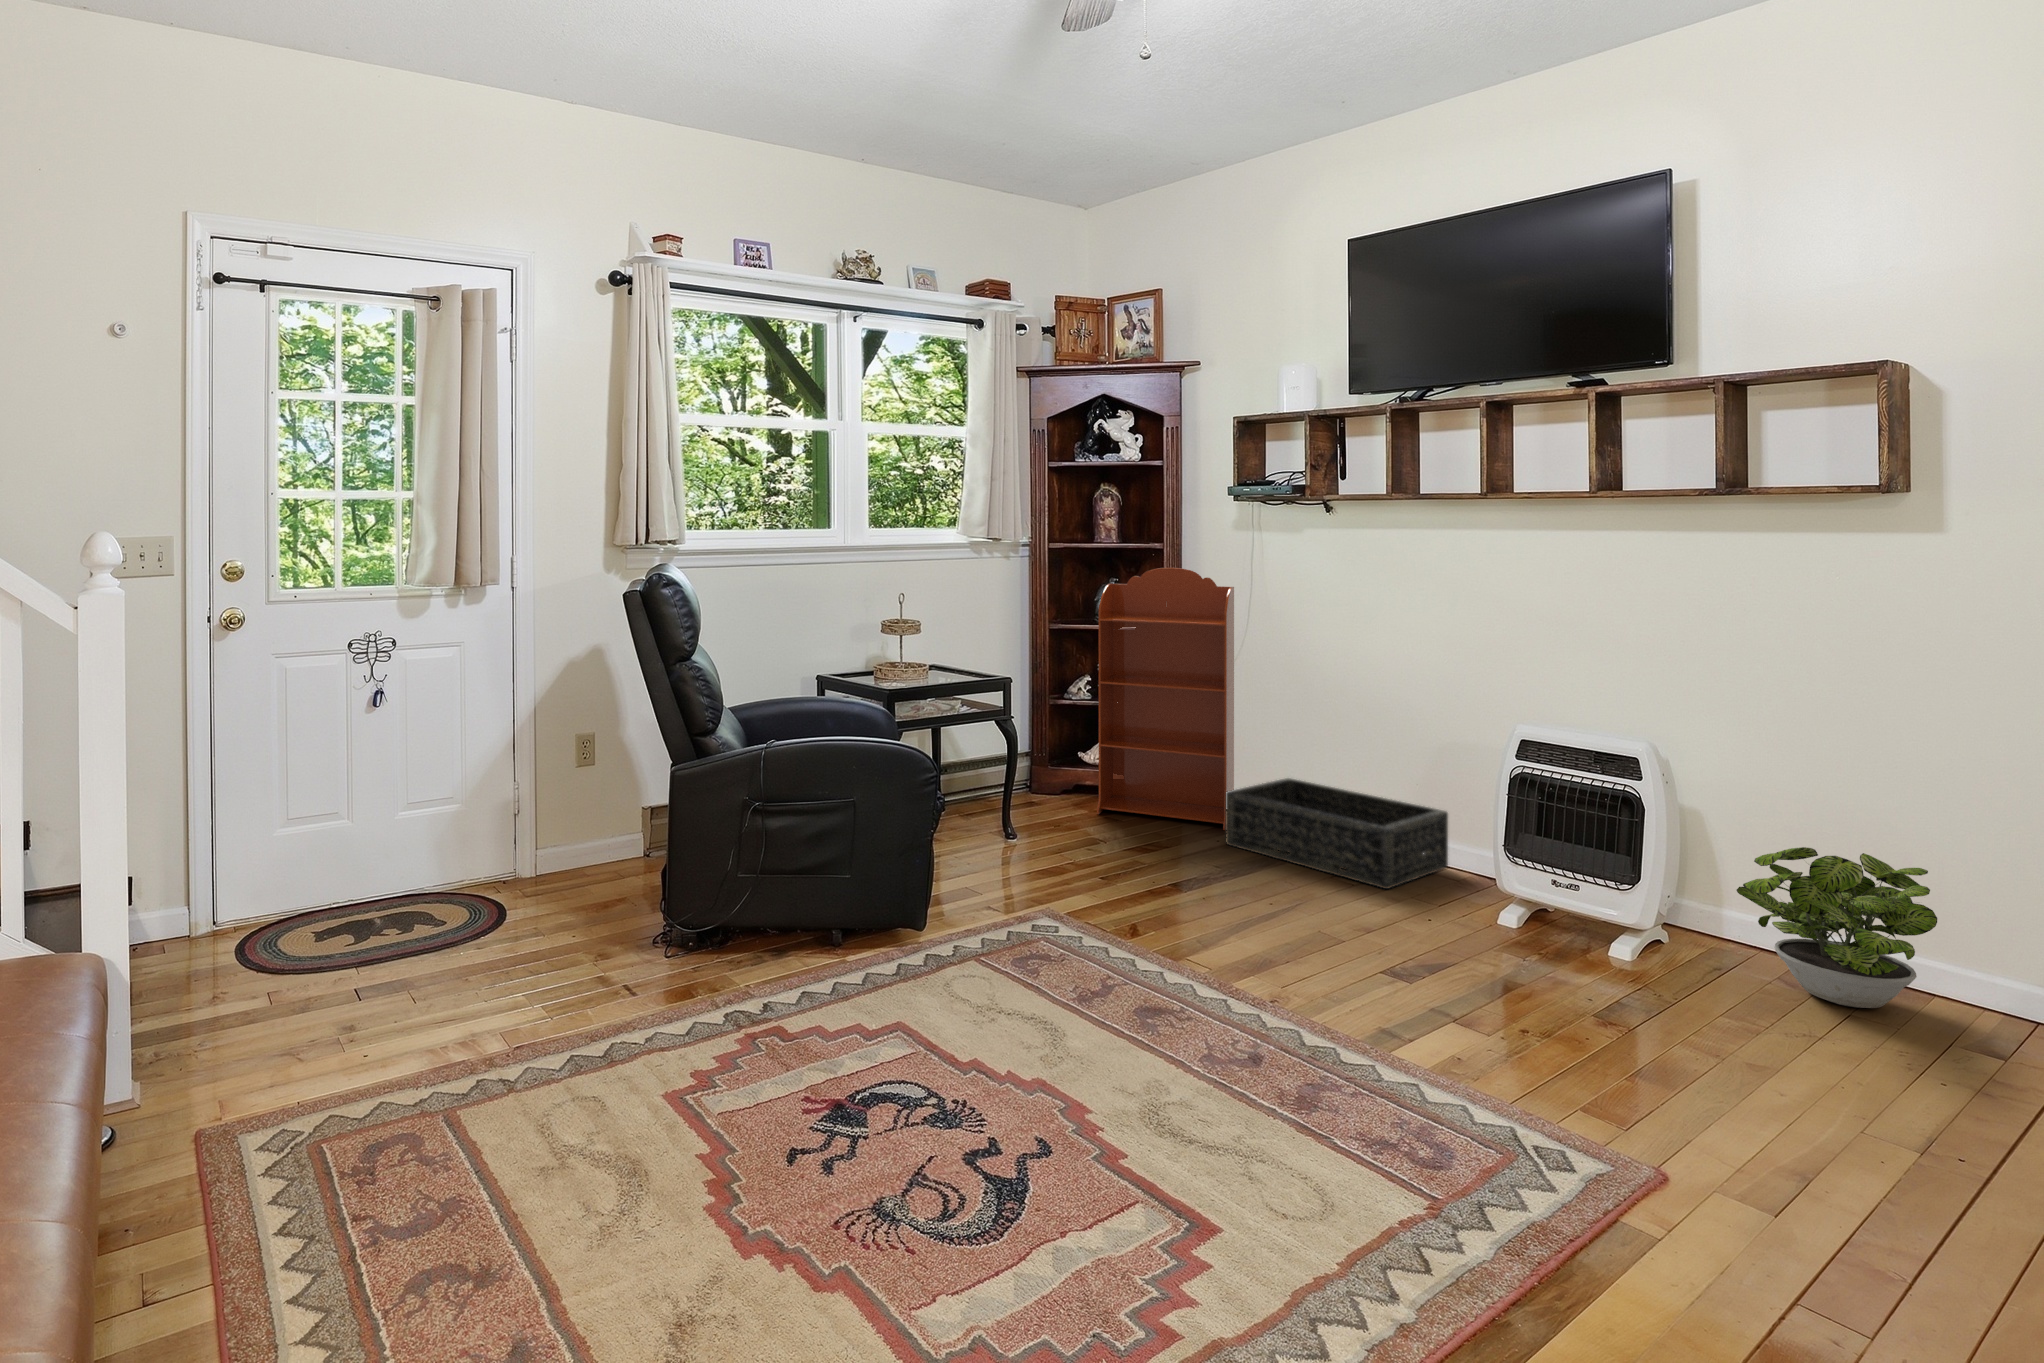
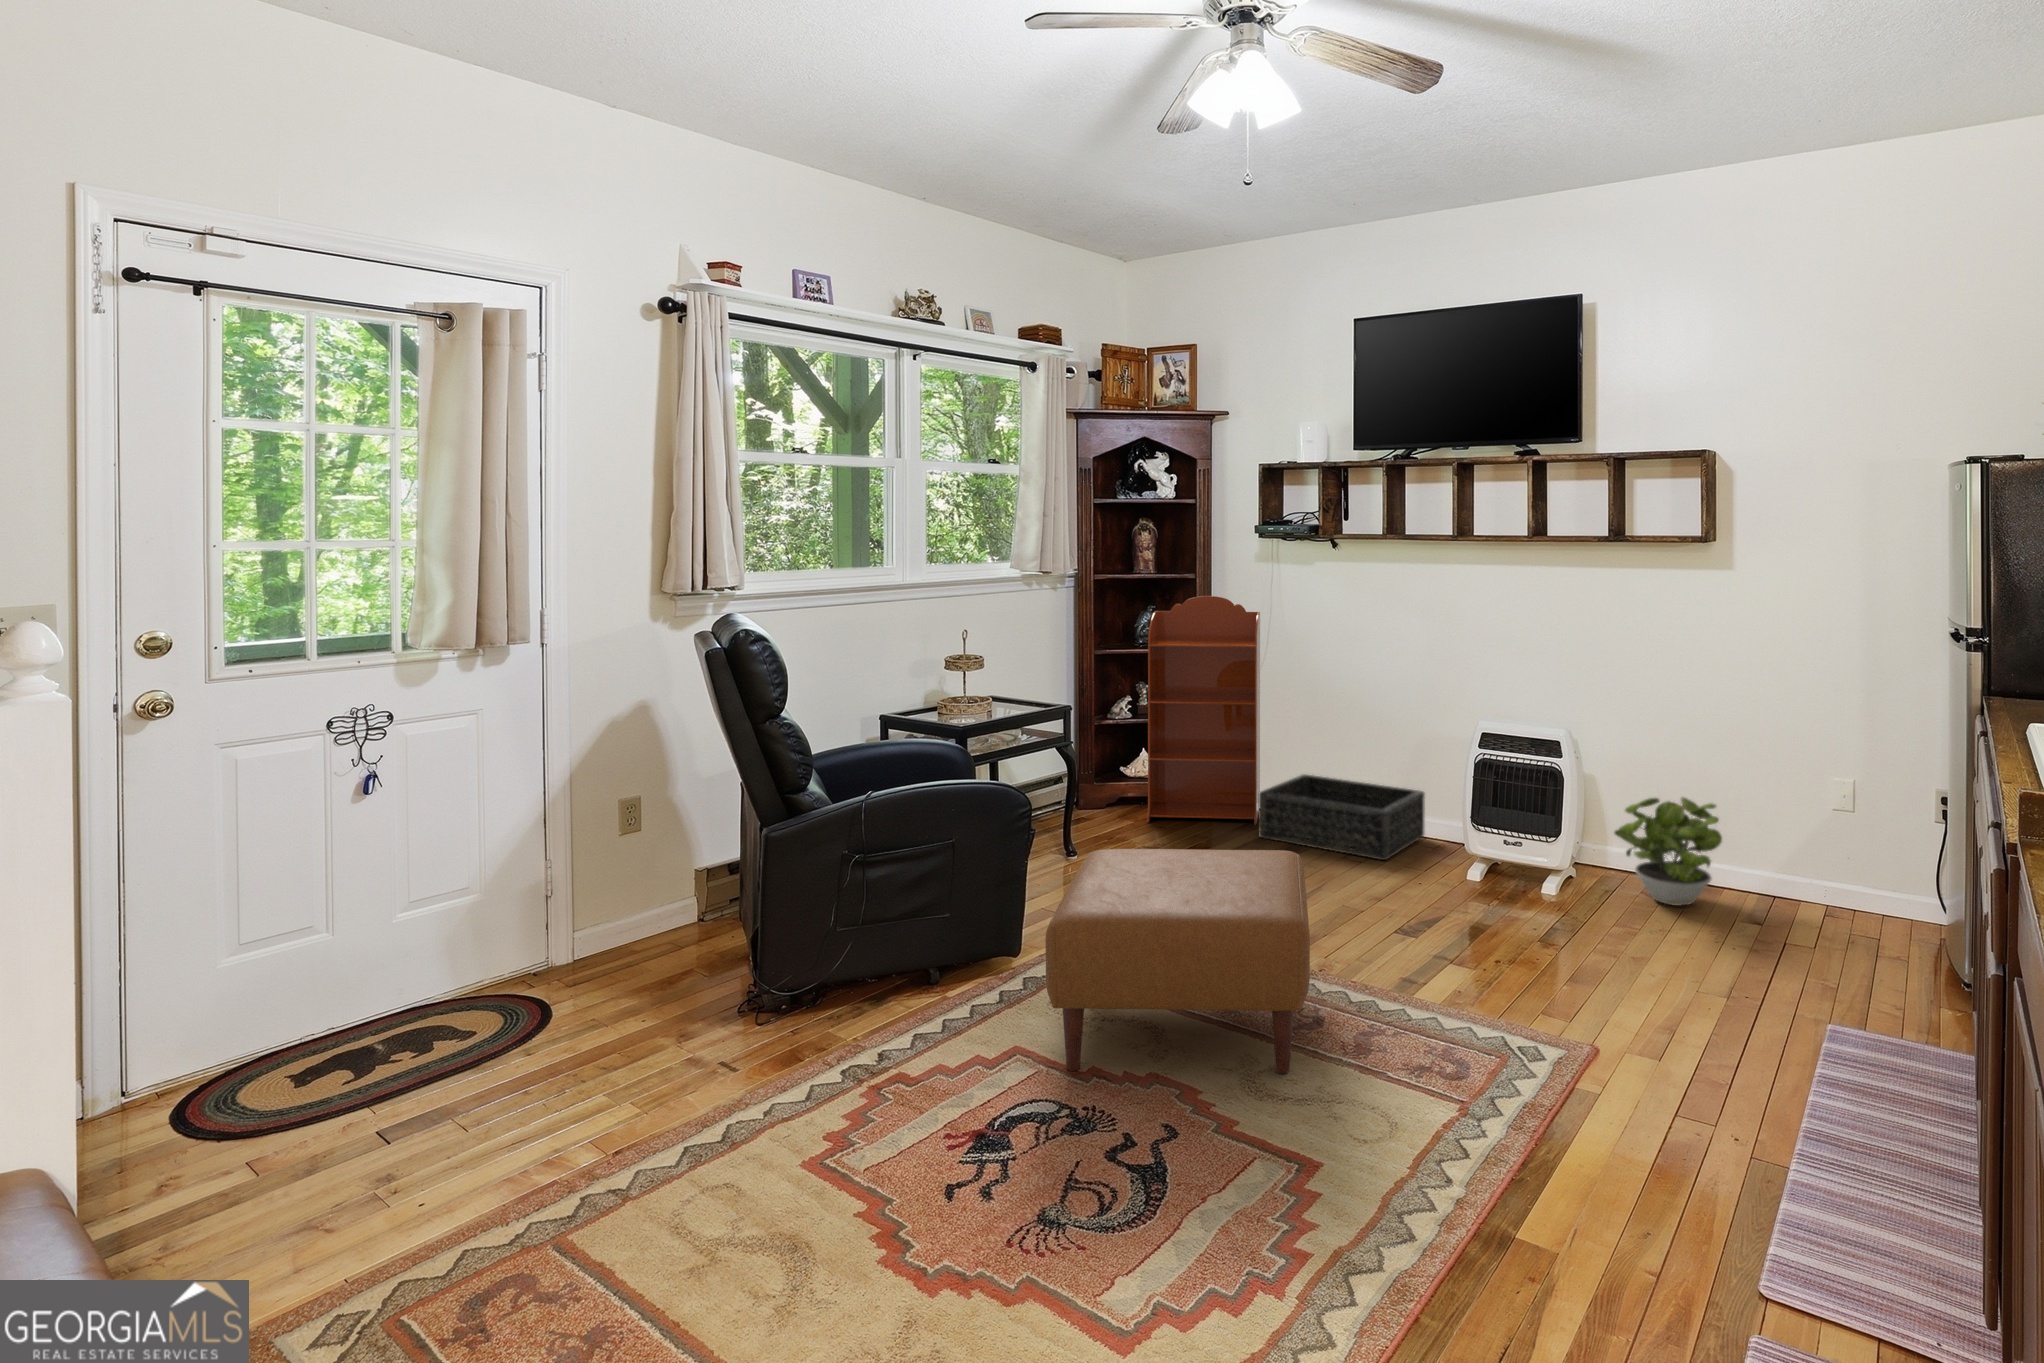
ottoman: none [920,826,1246,1113] -> present [1045,849,1310,1073]

